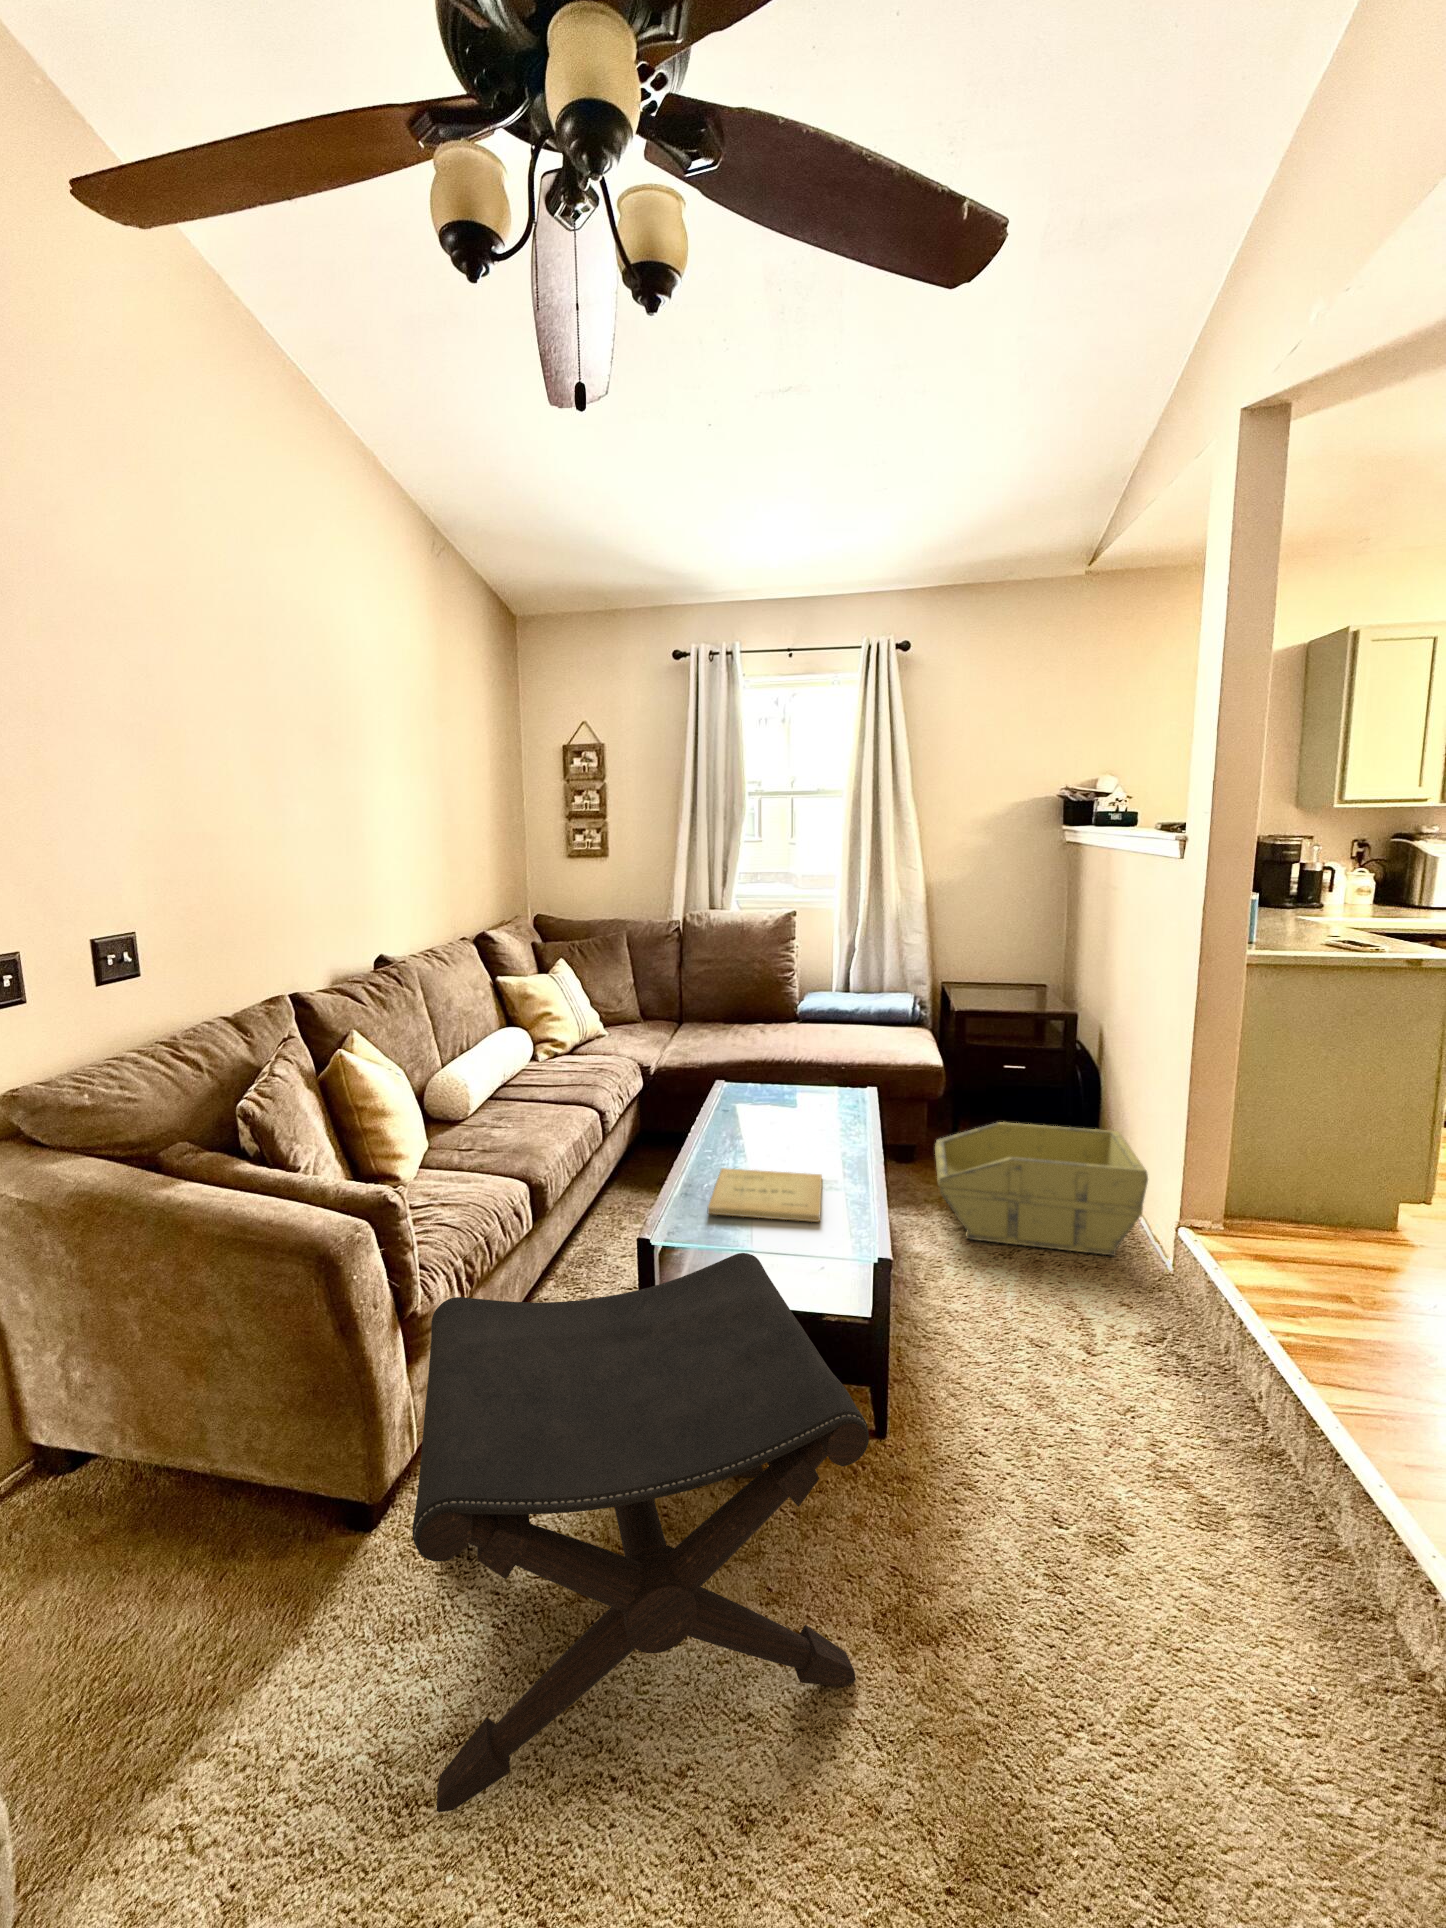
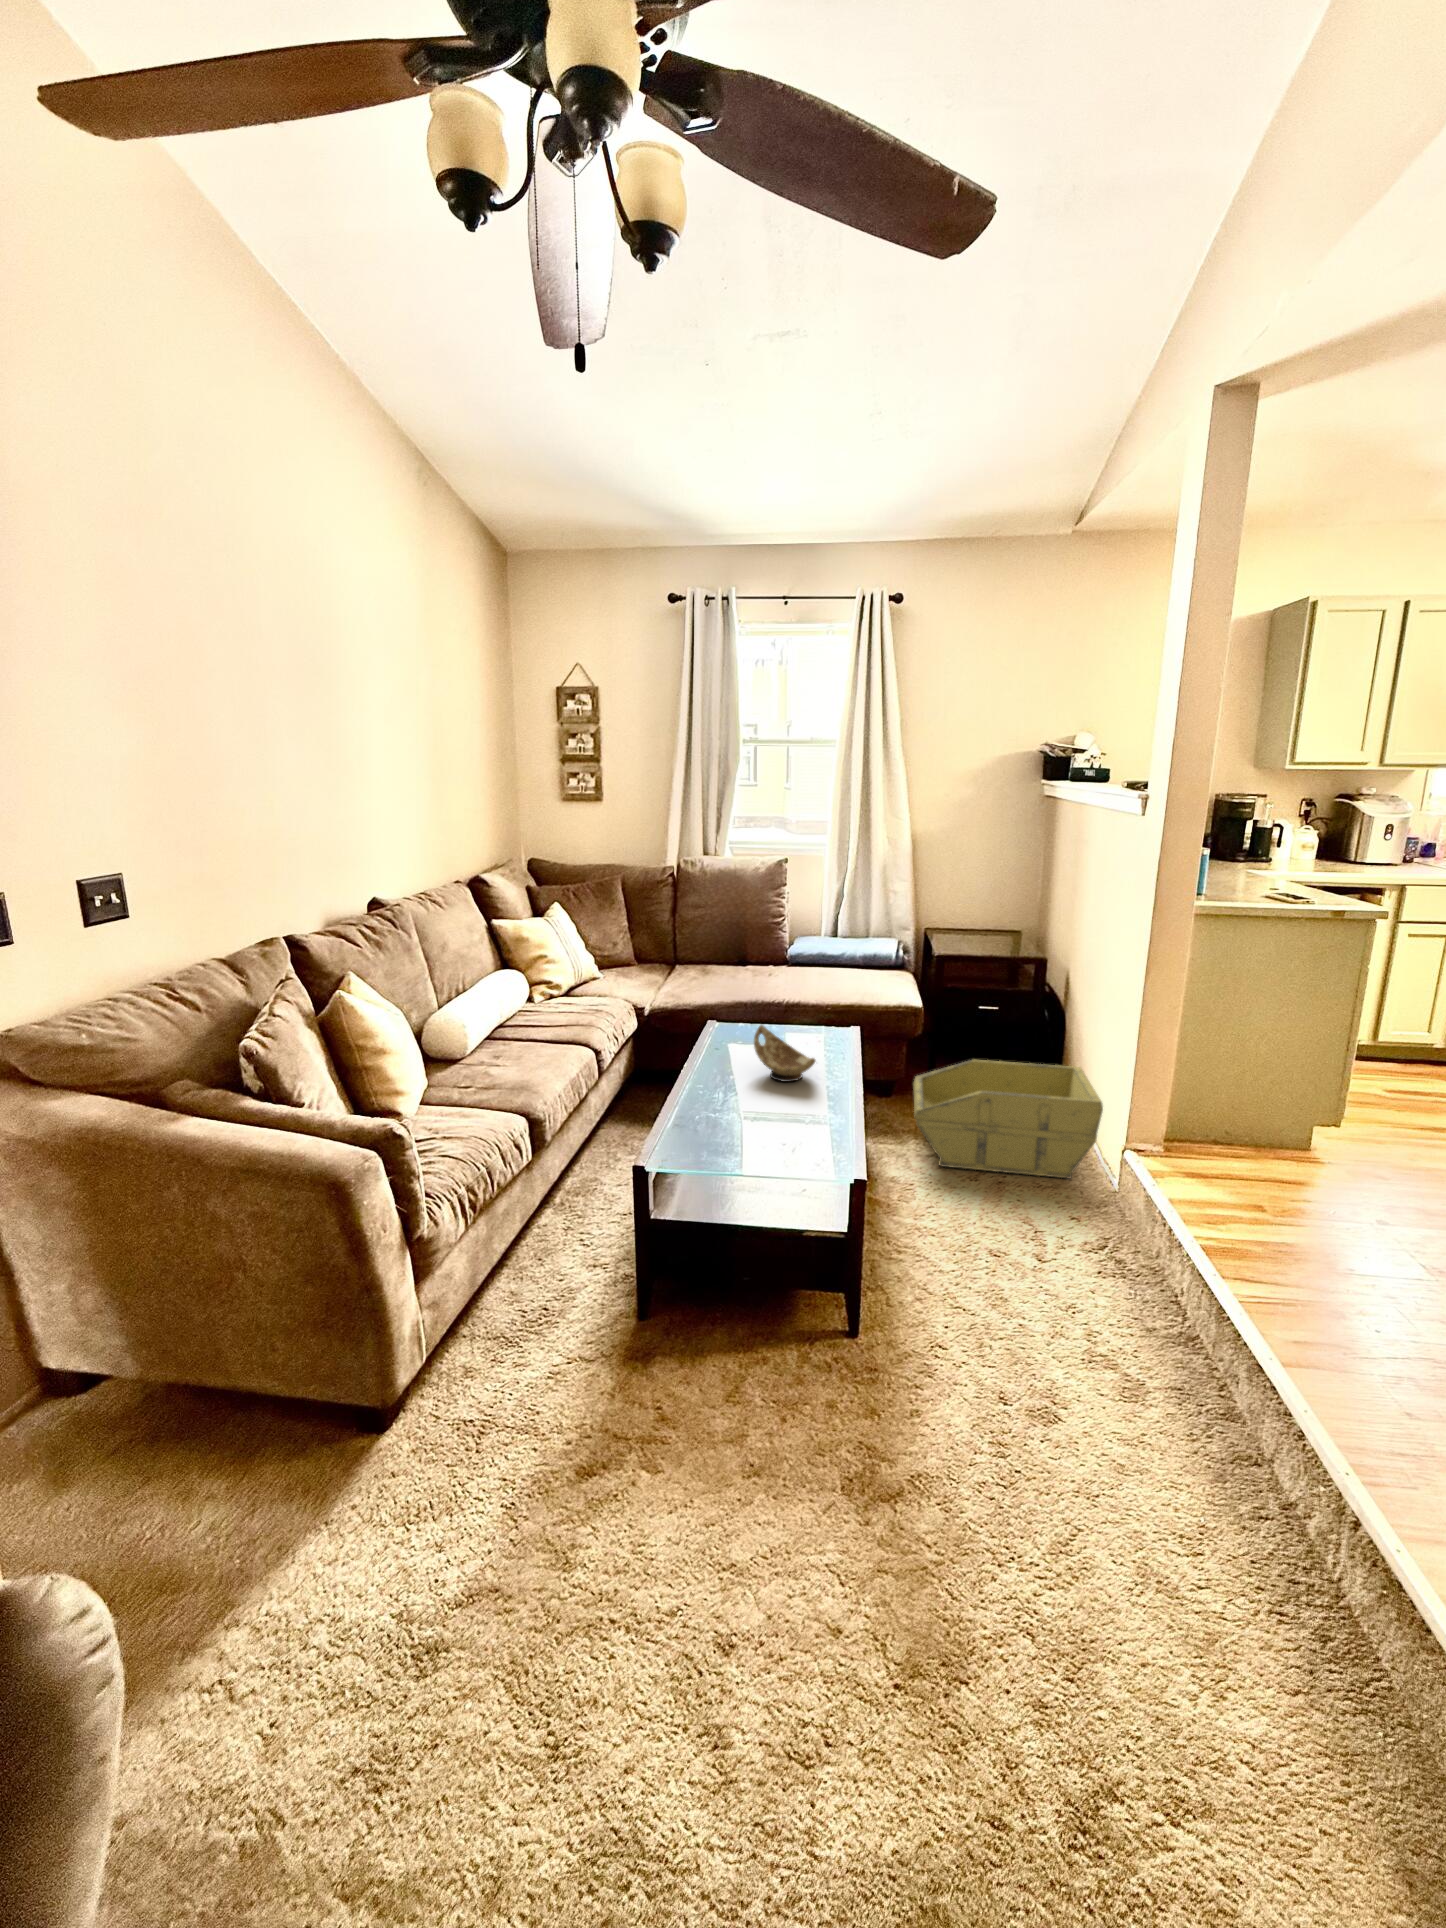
decorative bowl: none [764,1084,831,1146] -> present [754,1025,815,1082]
book: present [708,1168,822,1222] -> none [699,1103,807,1150]
footstool: present [412,1253,869,1812] -> none [432,1177,839,1655]

